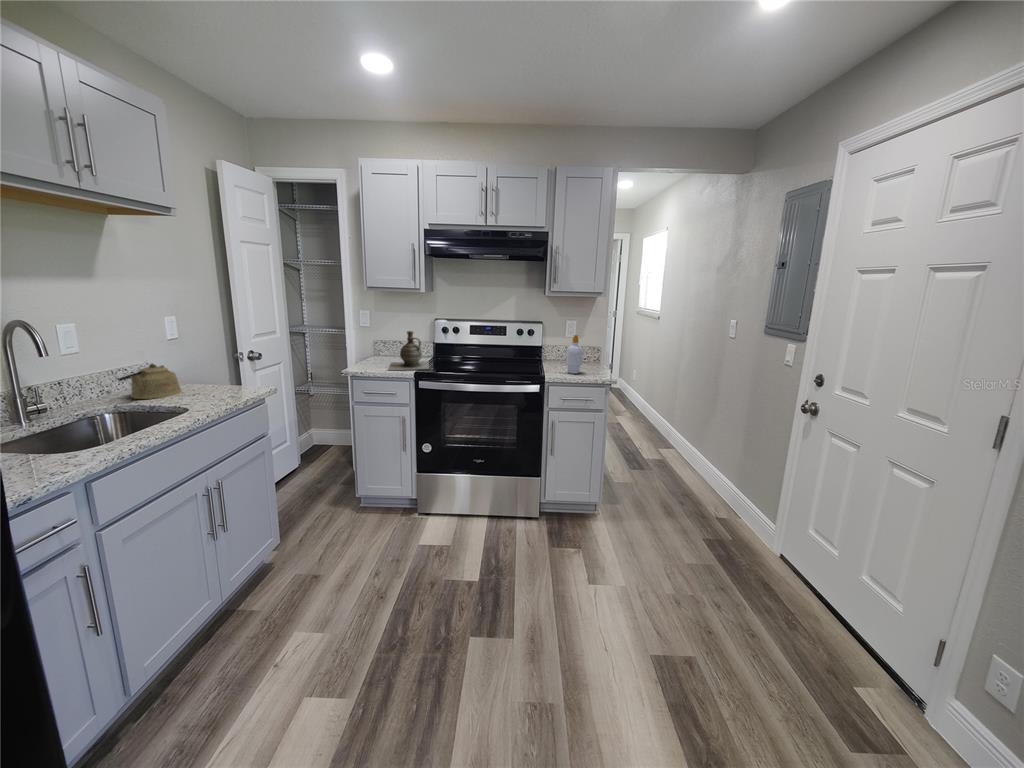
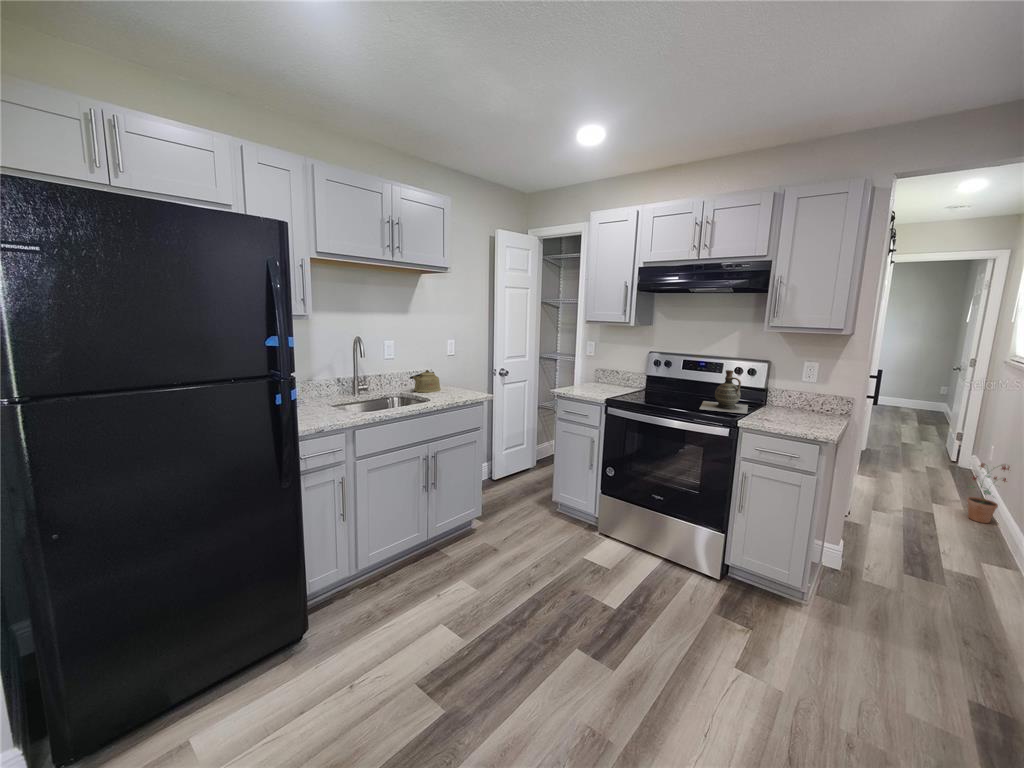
ceramic jug: present [389,331,429,370] -> present [700,370,748,414]
soap bottle: present [566,335,583,374] -> none [779,377,804,423]
potted plant: none [629,382,651,422] -> present [967,463,1010,523]

